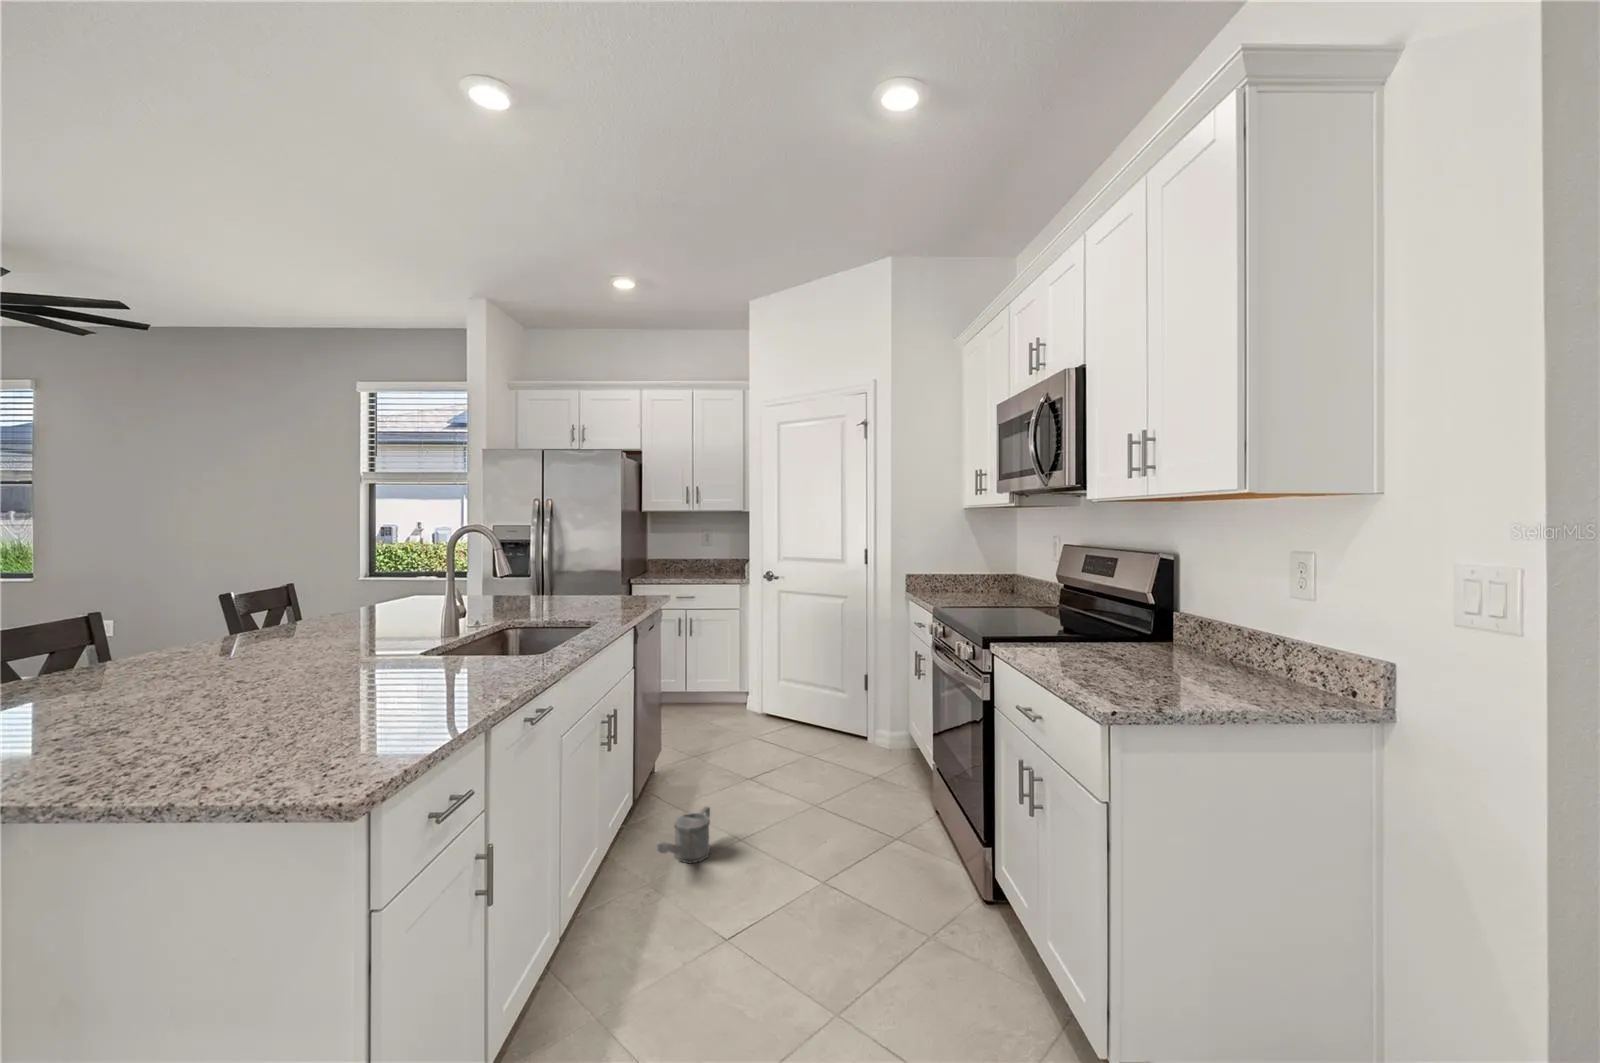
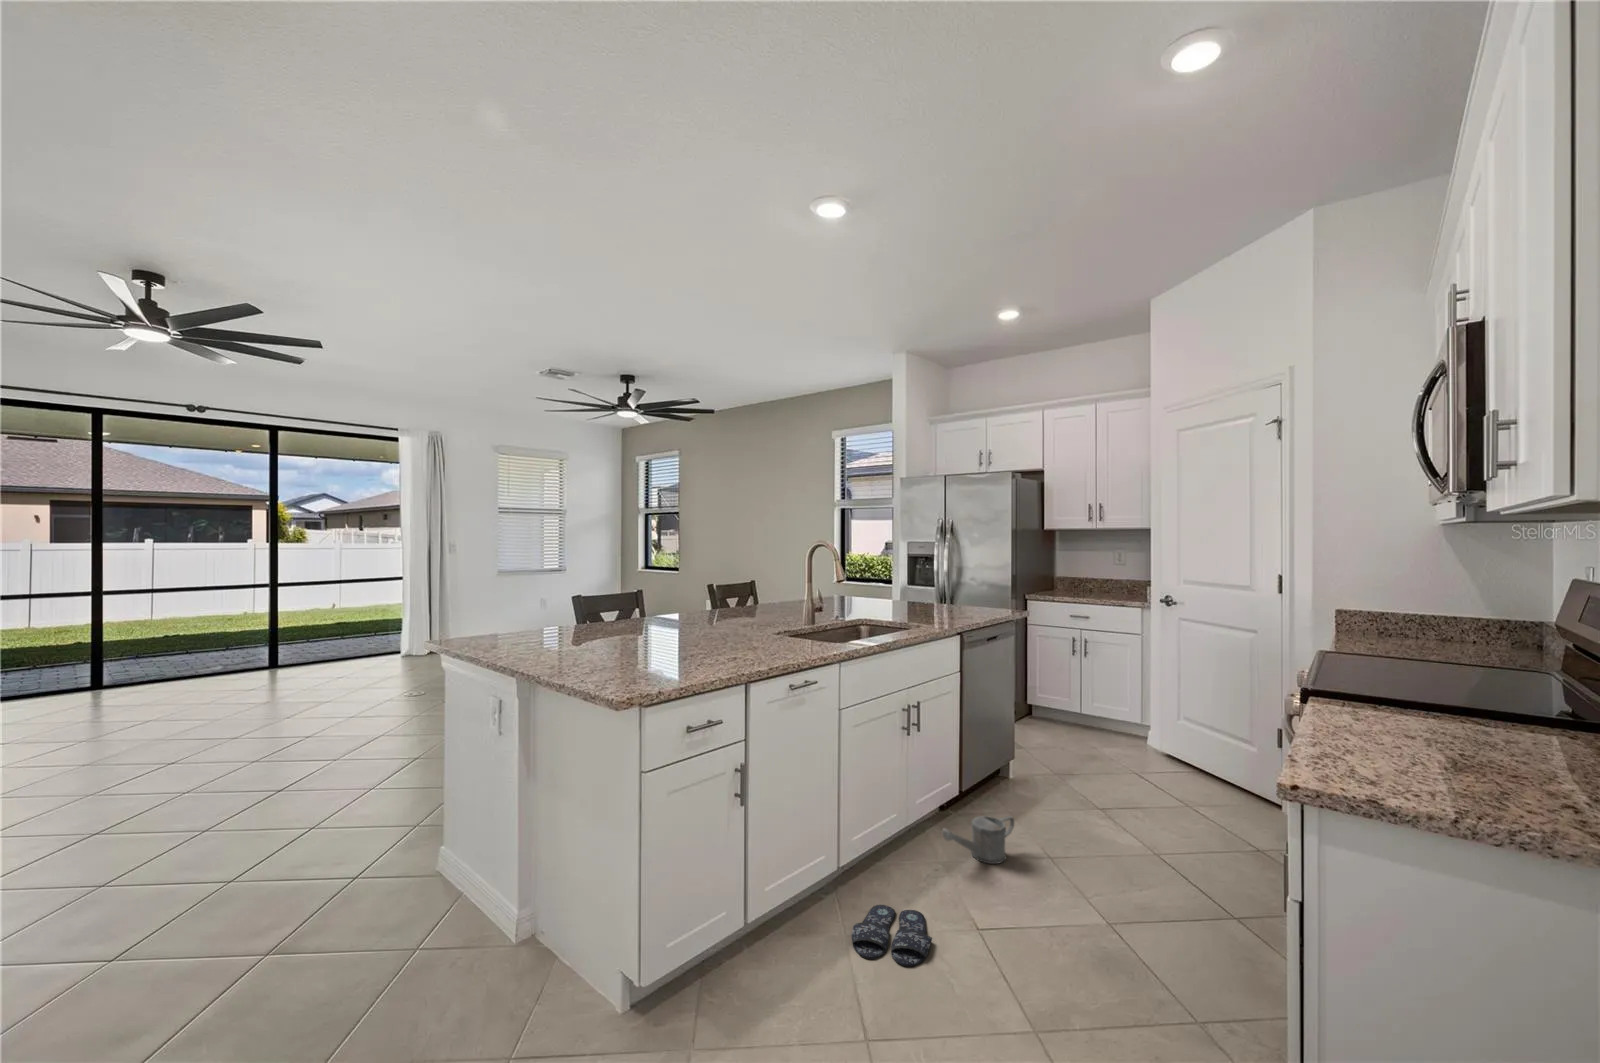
slippers: none [612,941,706,1022] -> present [852,905,932,967]

